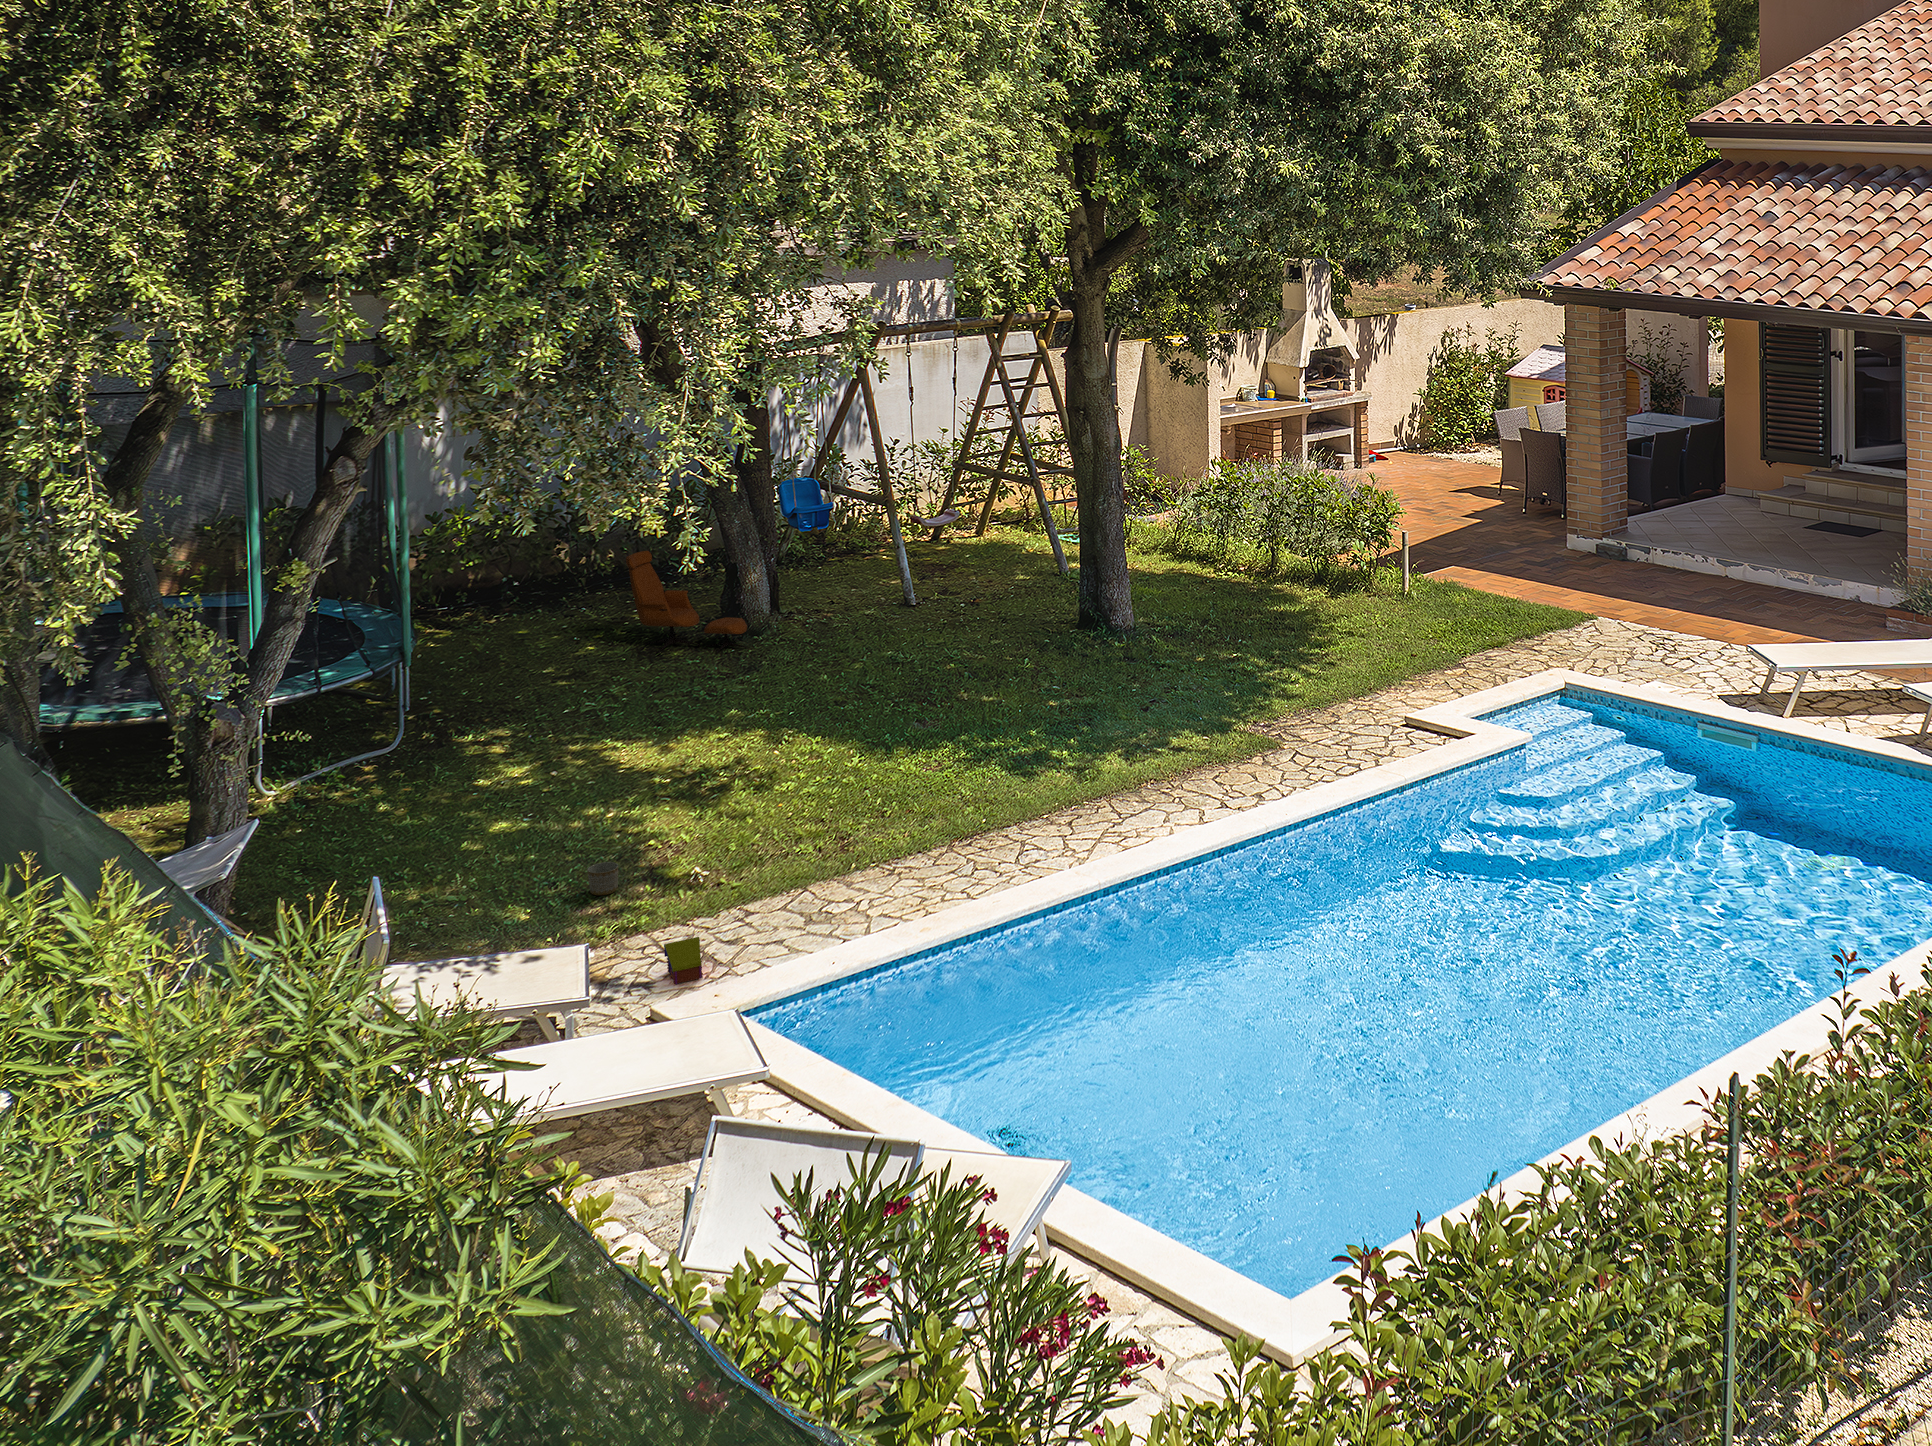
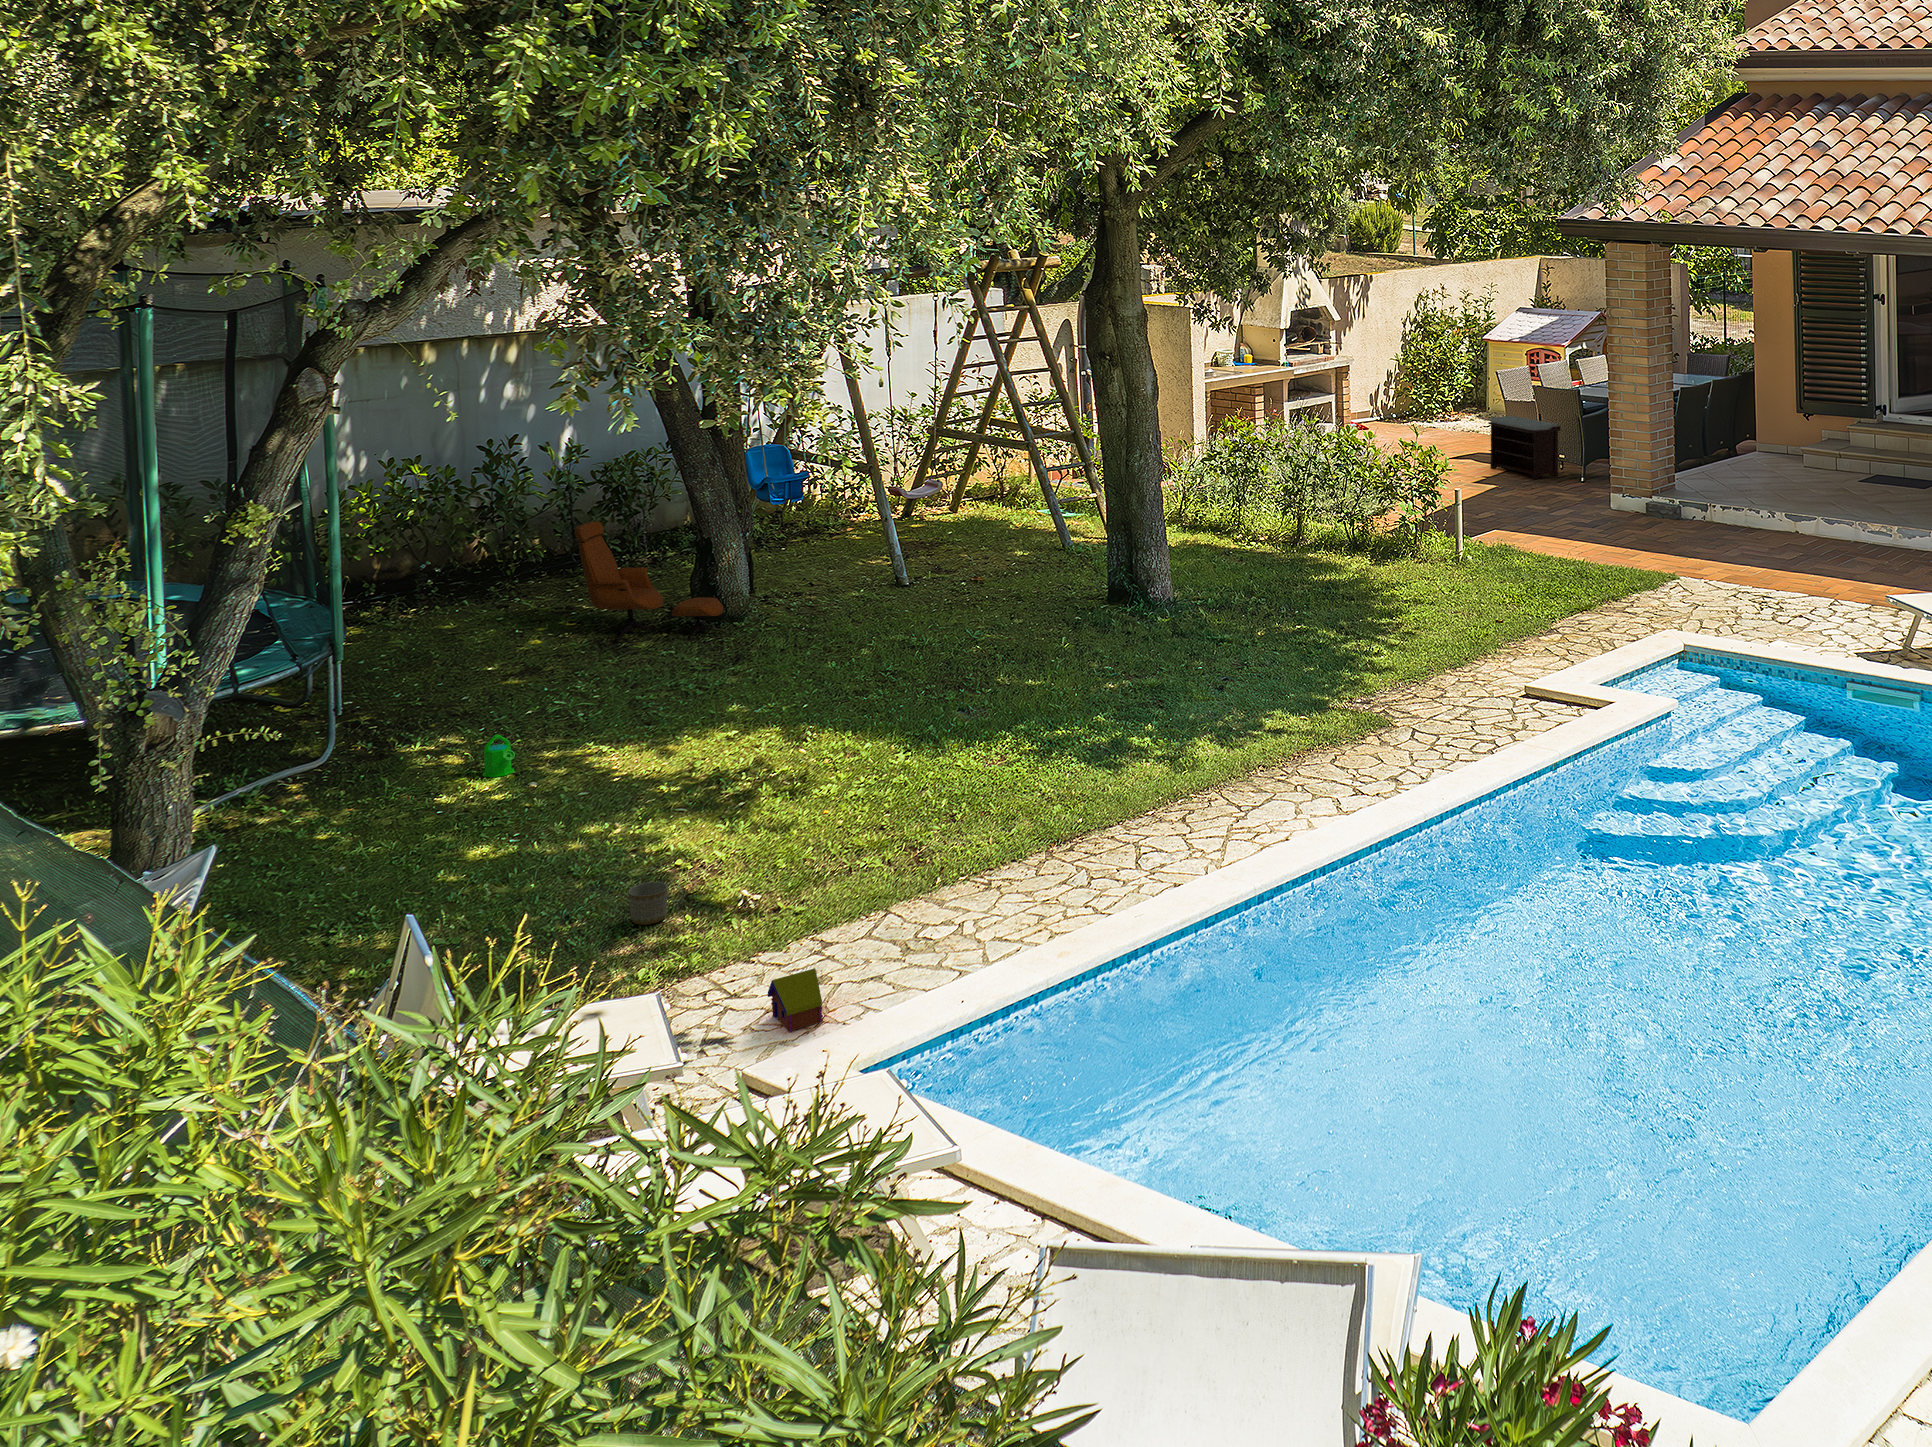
bench: none [1488,454,1551,516] -> present [1488,416,1561,479]
watering can: none [518,735,543,769] -> present [483,734,515,777]

